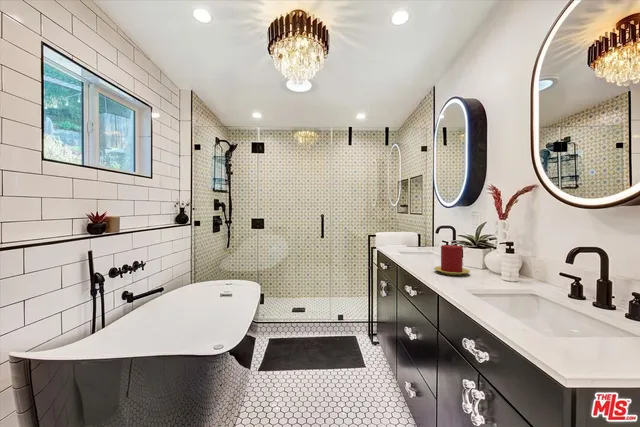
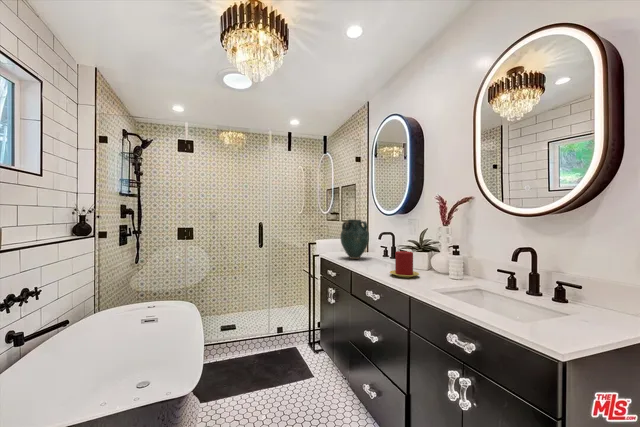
vase: none [395,211,427,252] -> present [340,219,369,259]

